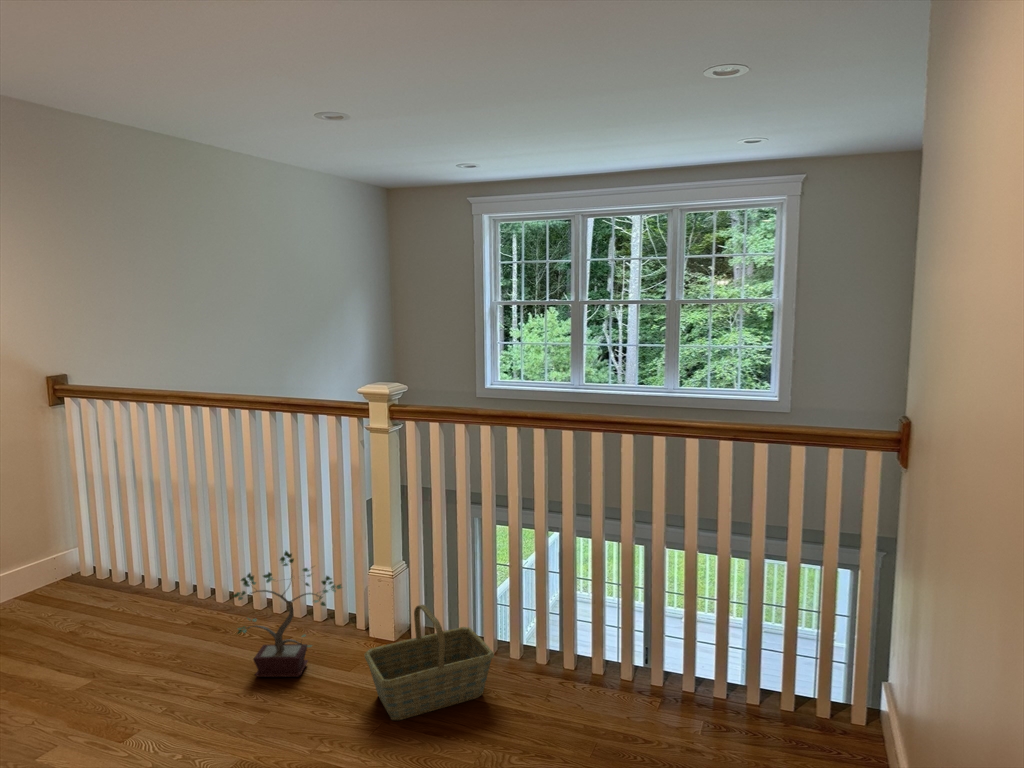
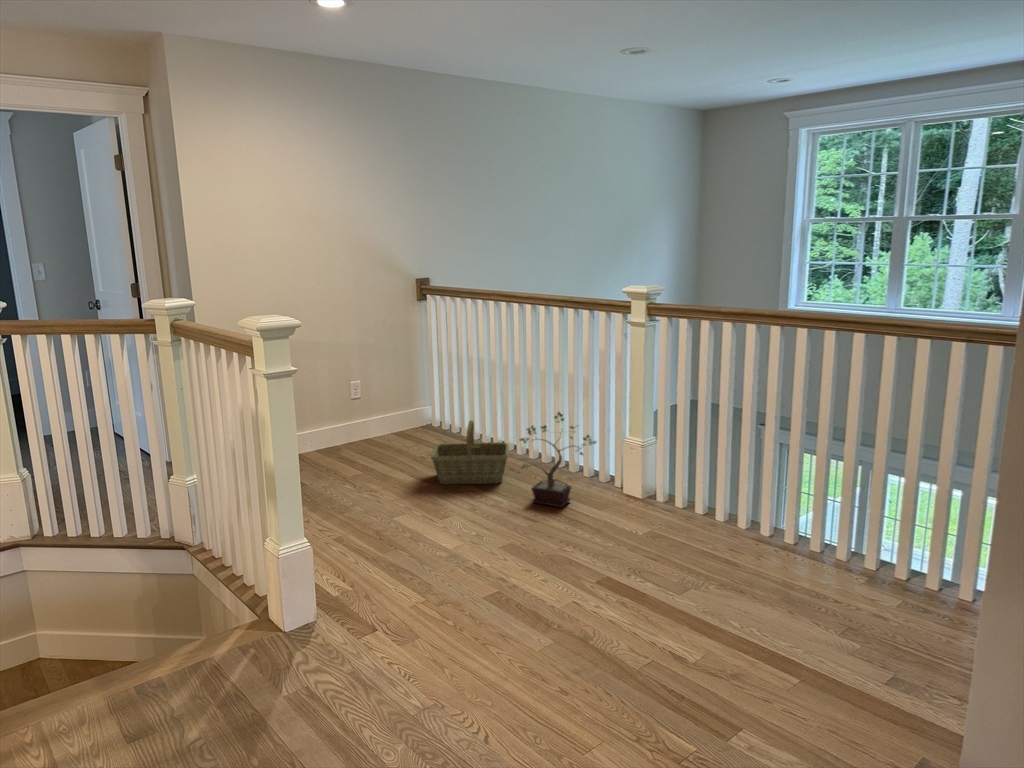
basket: present [365,605,494,720] -> present [431,421,509,484]

